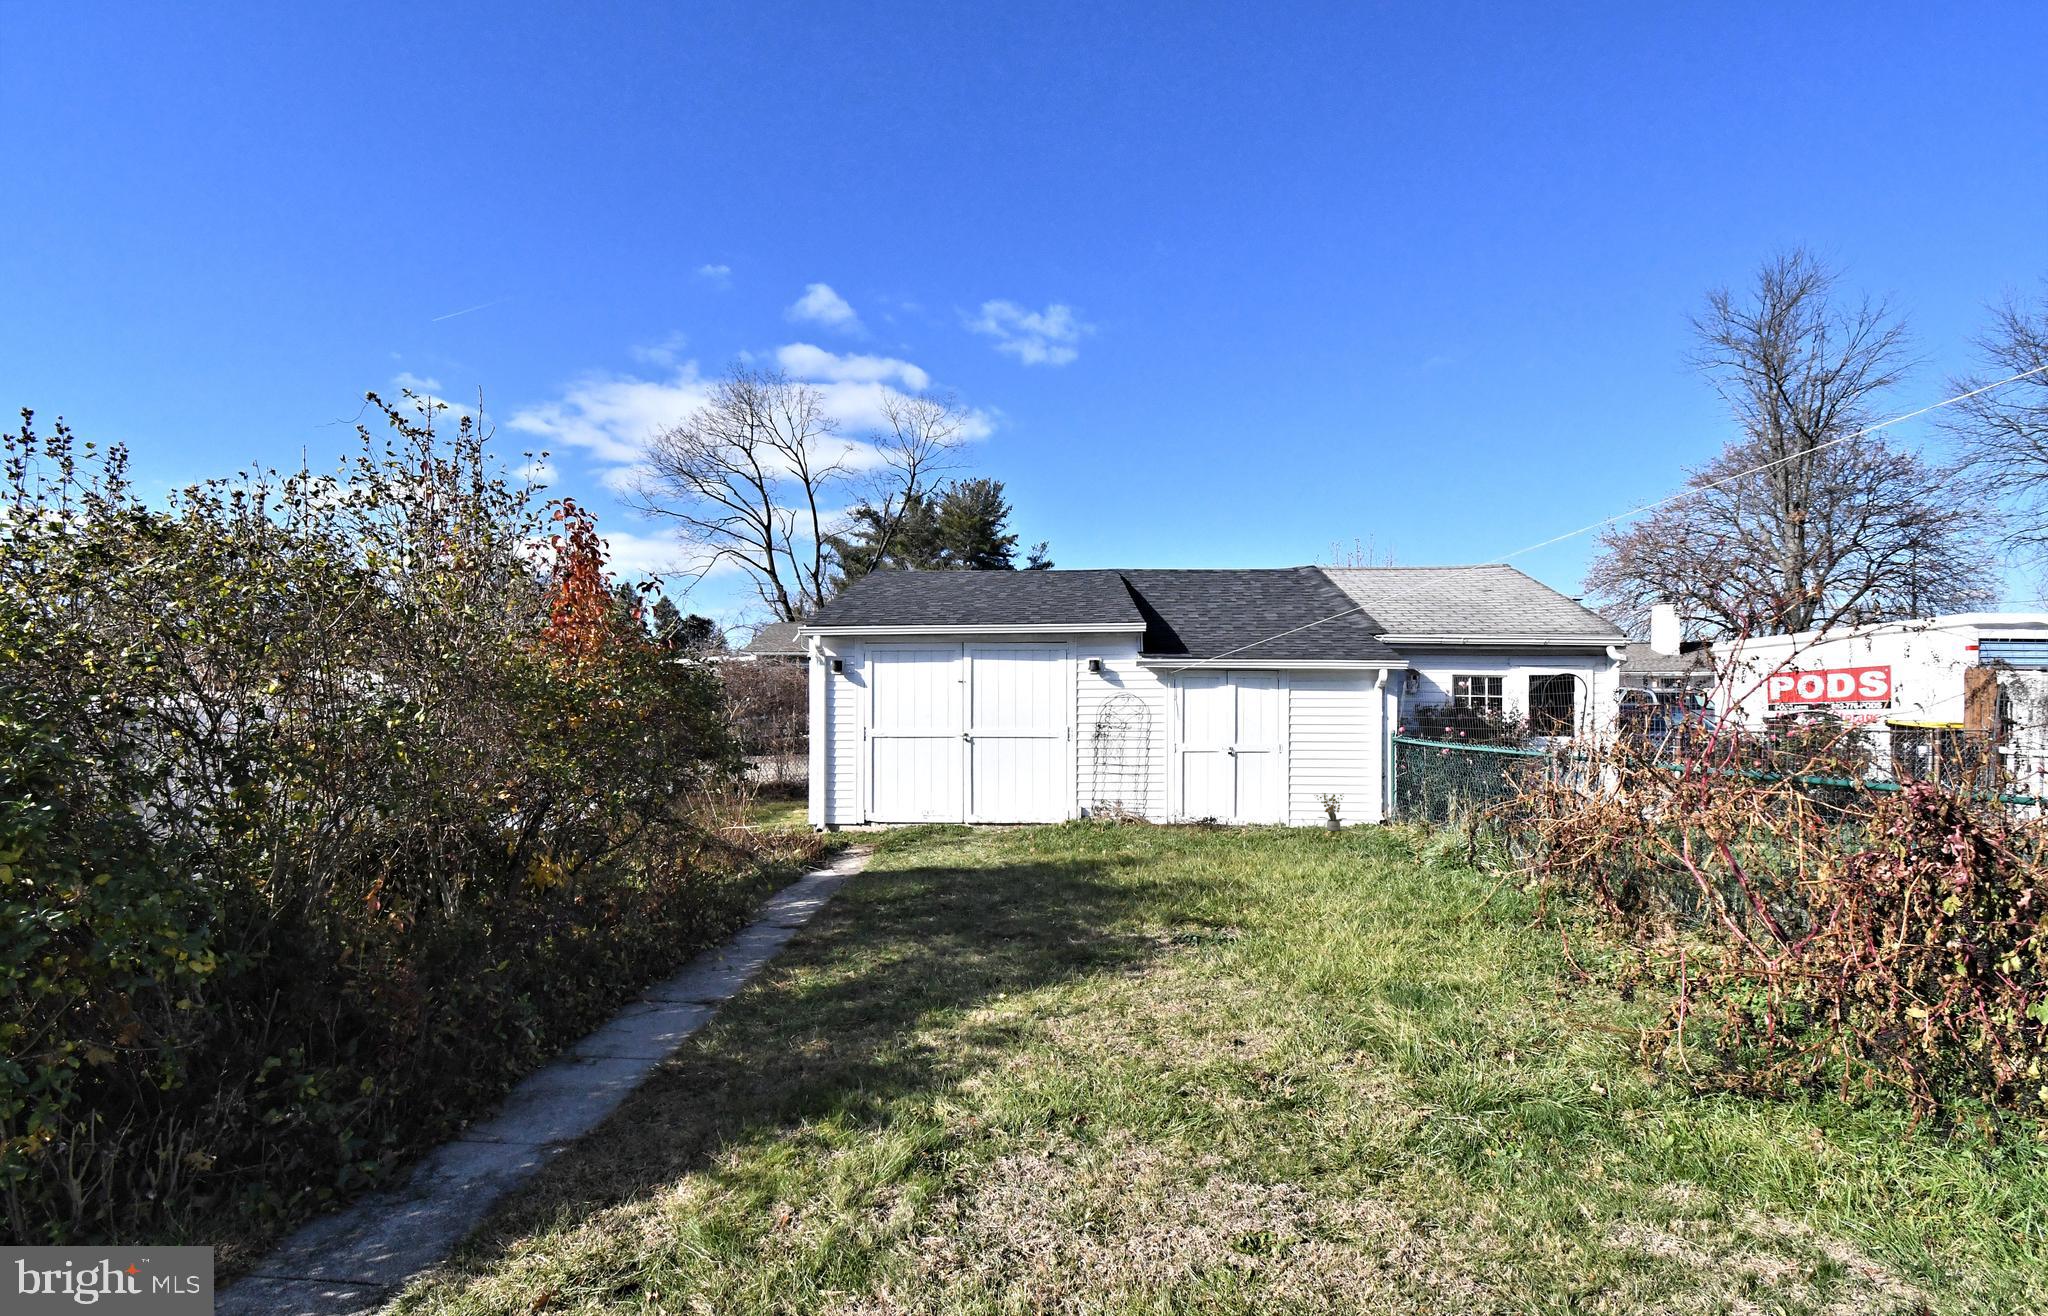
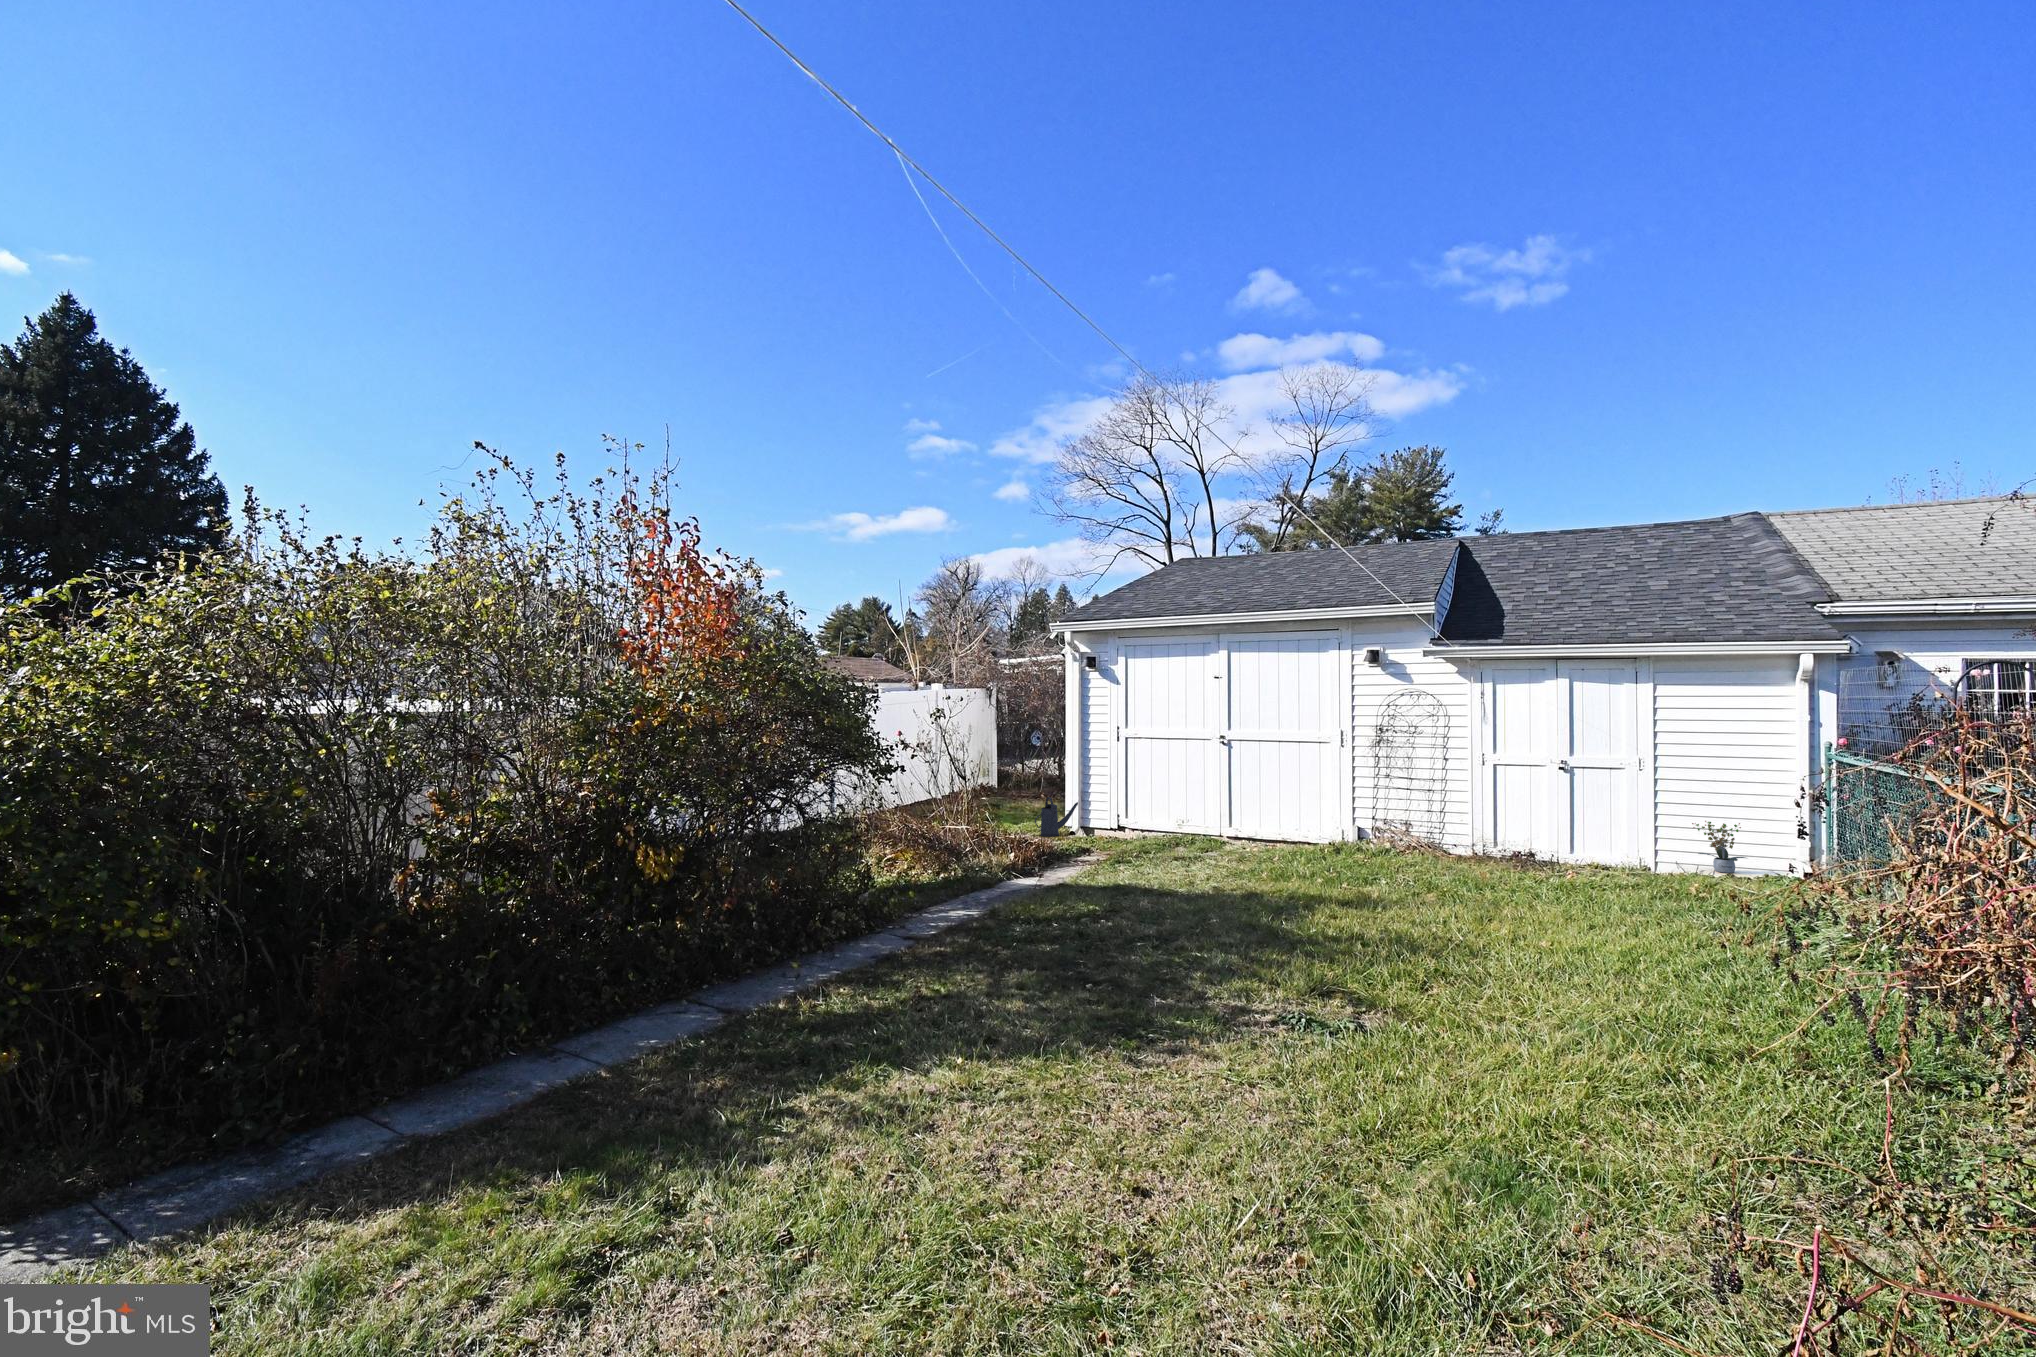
watering can: none [786,795,828,833] -> present [1035,797,1078,837]

